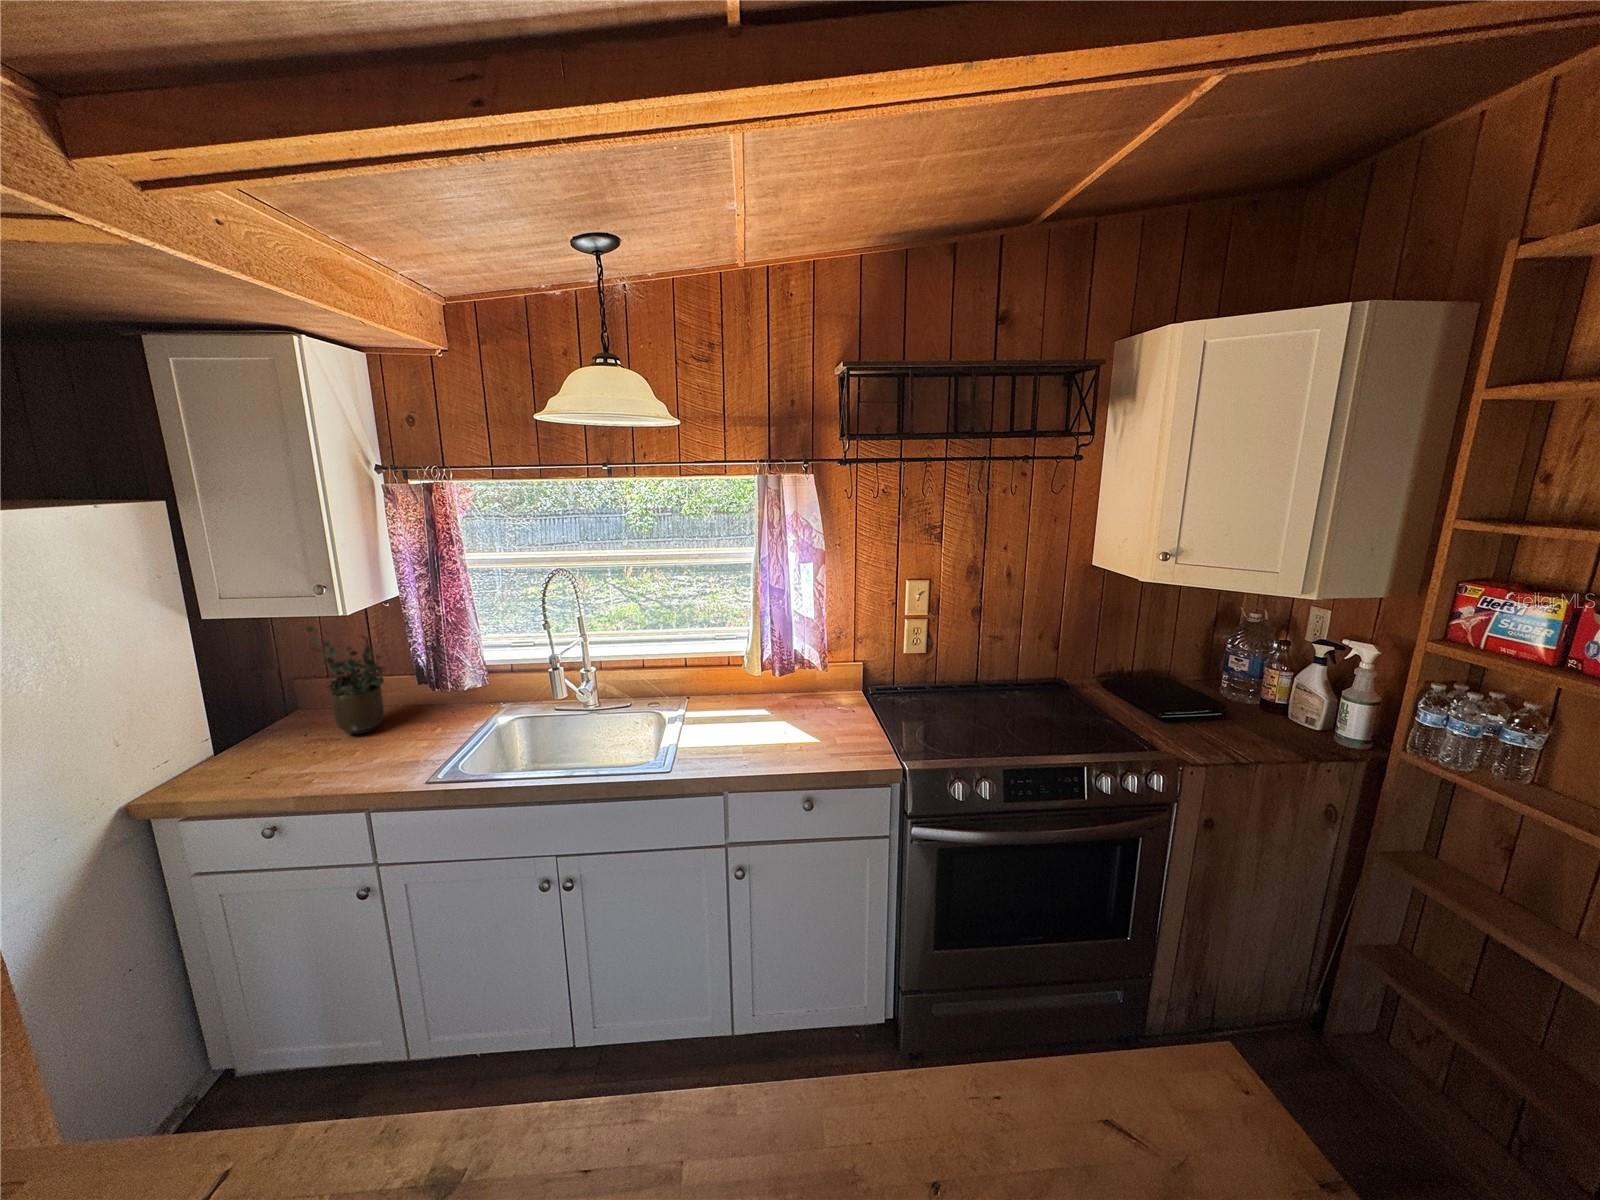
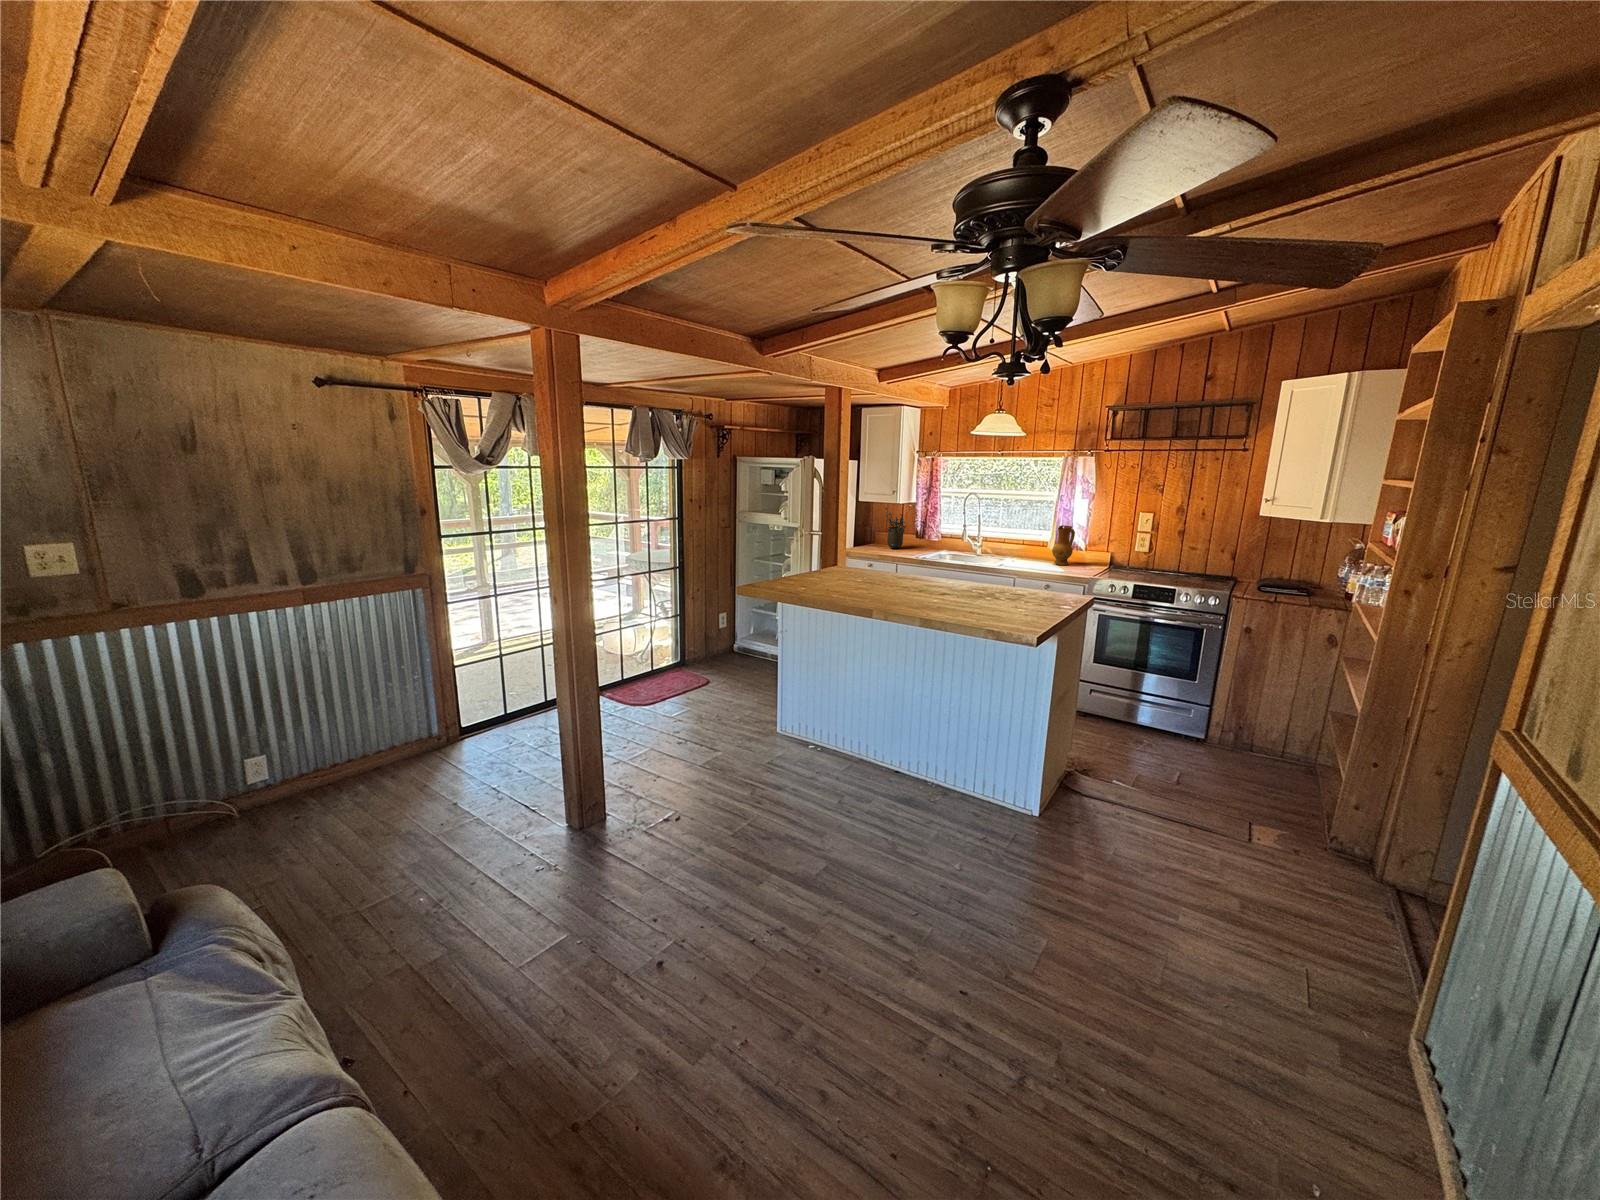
ceramic jug: none [783,631,824,720] -> present [1052,525,1075,565]

